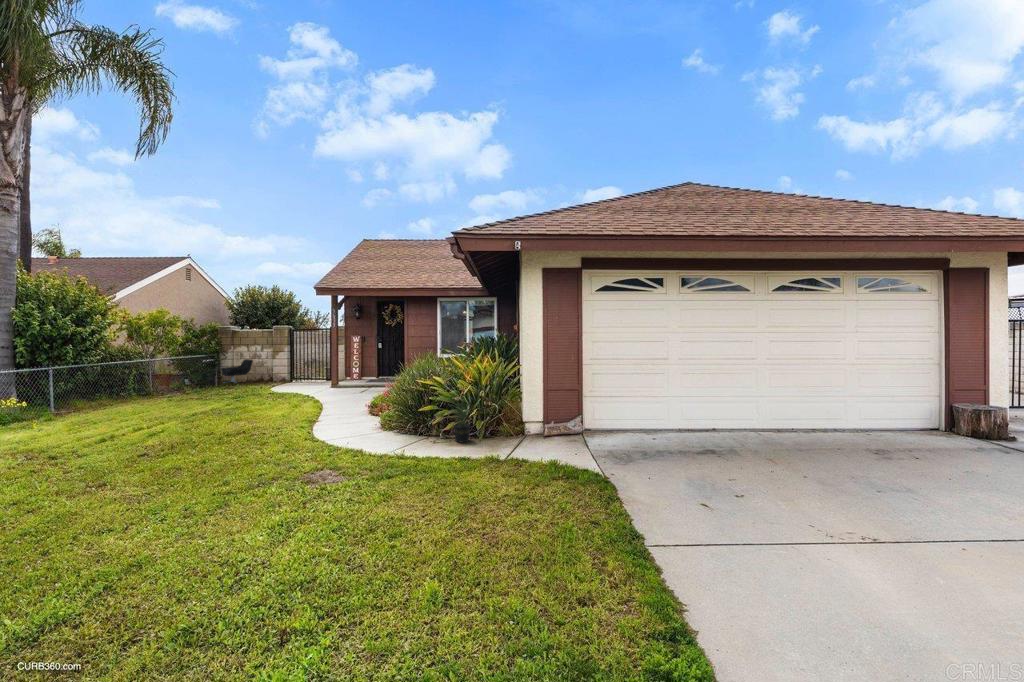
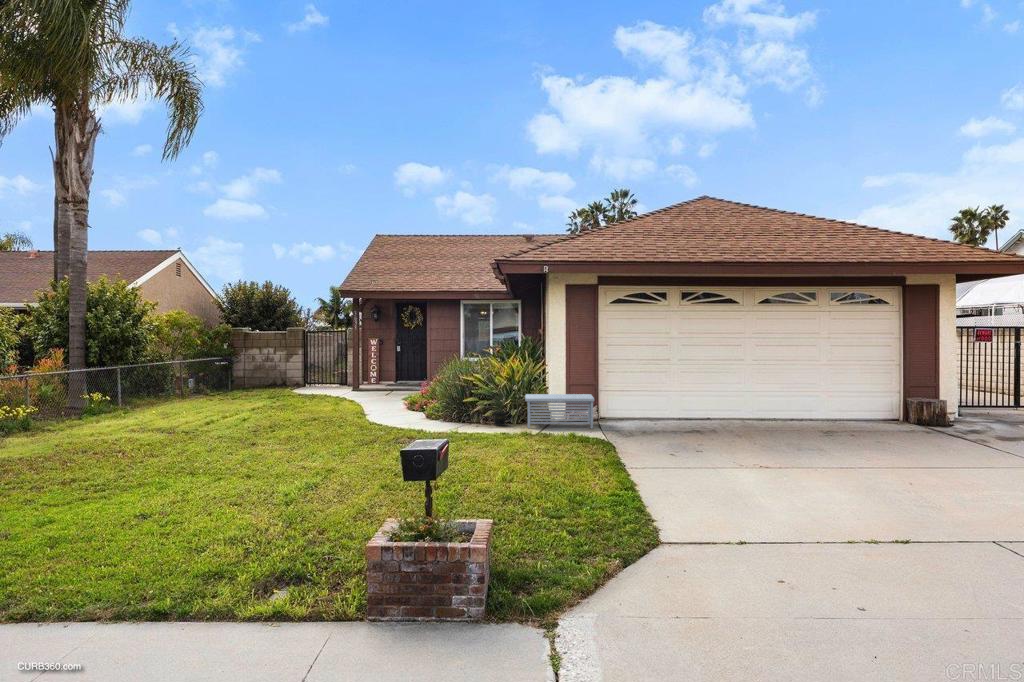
lounge chair: present [221,359,253,382] -> none [236,362,268,386]
storage bench: none [492,401,580,447] -> present [525,394,594,428]

